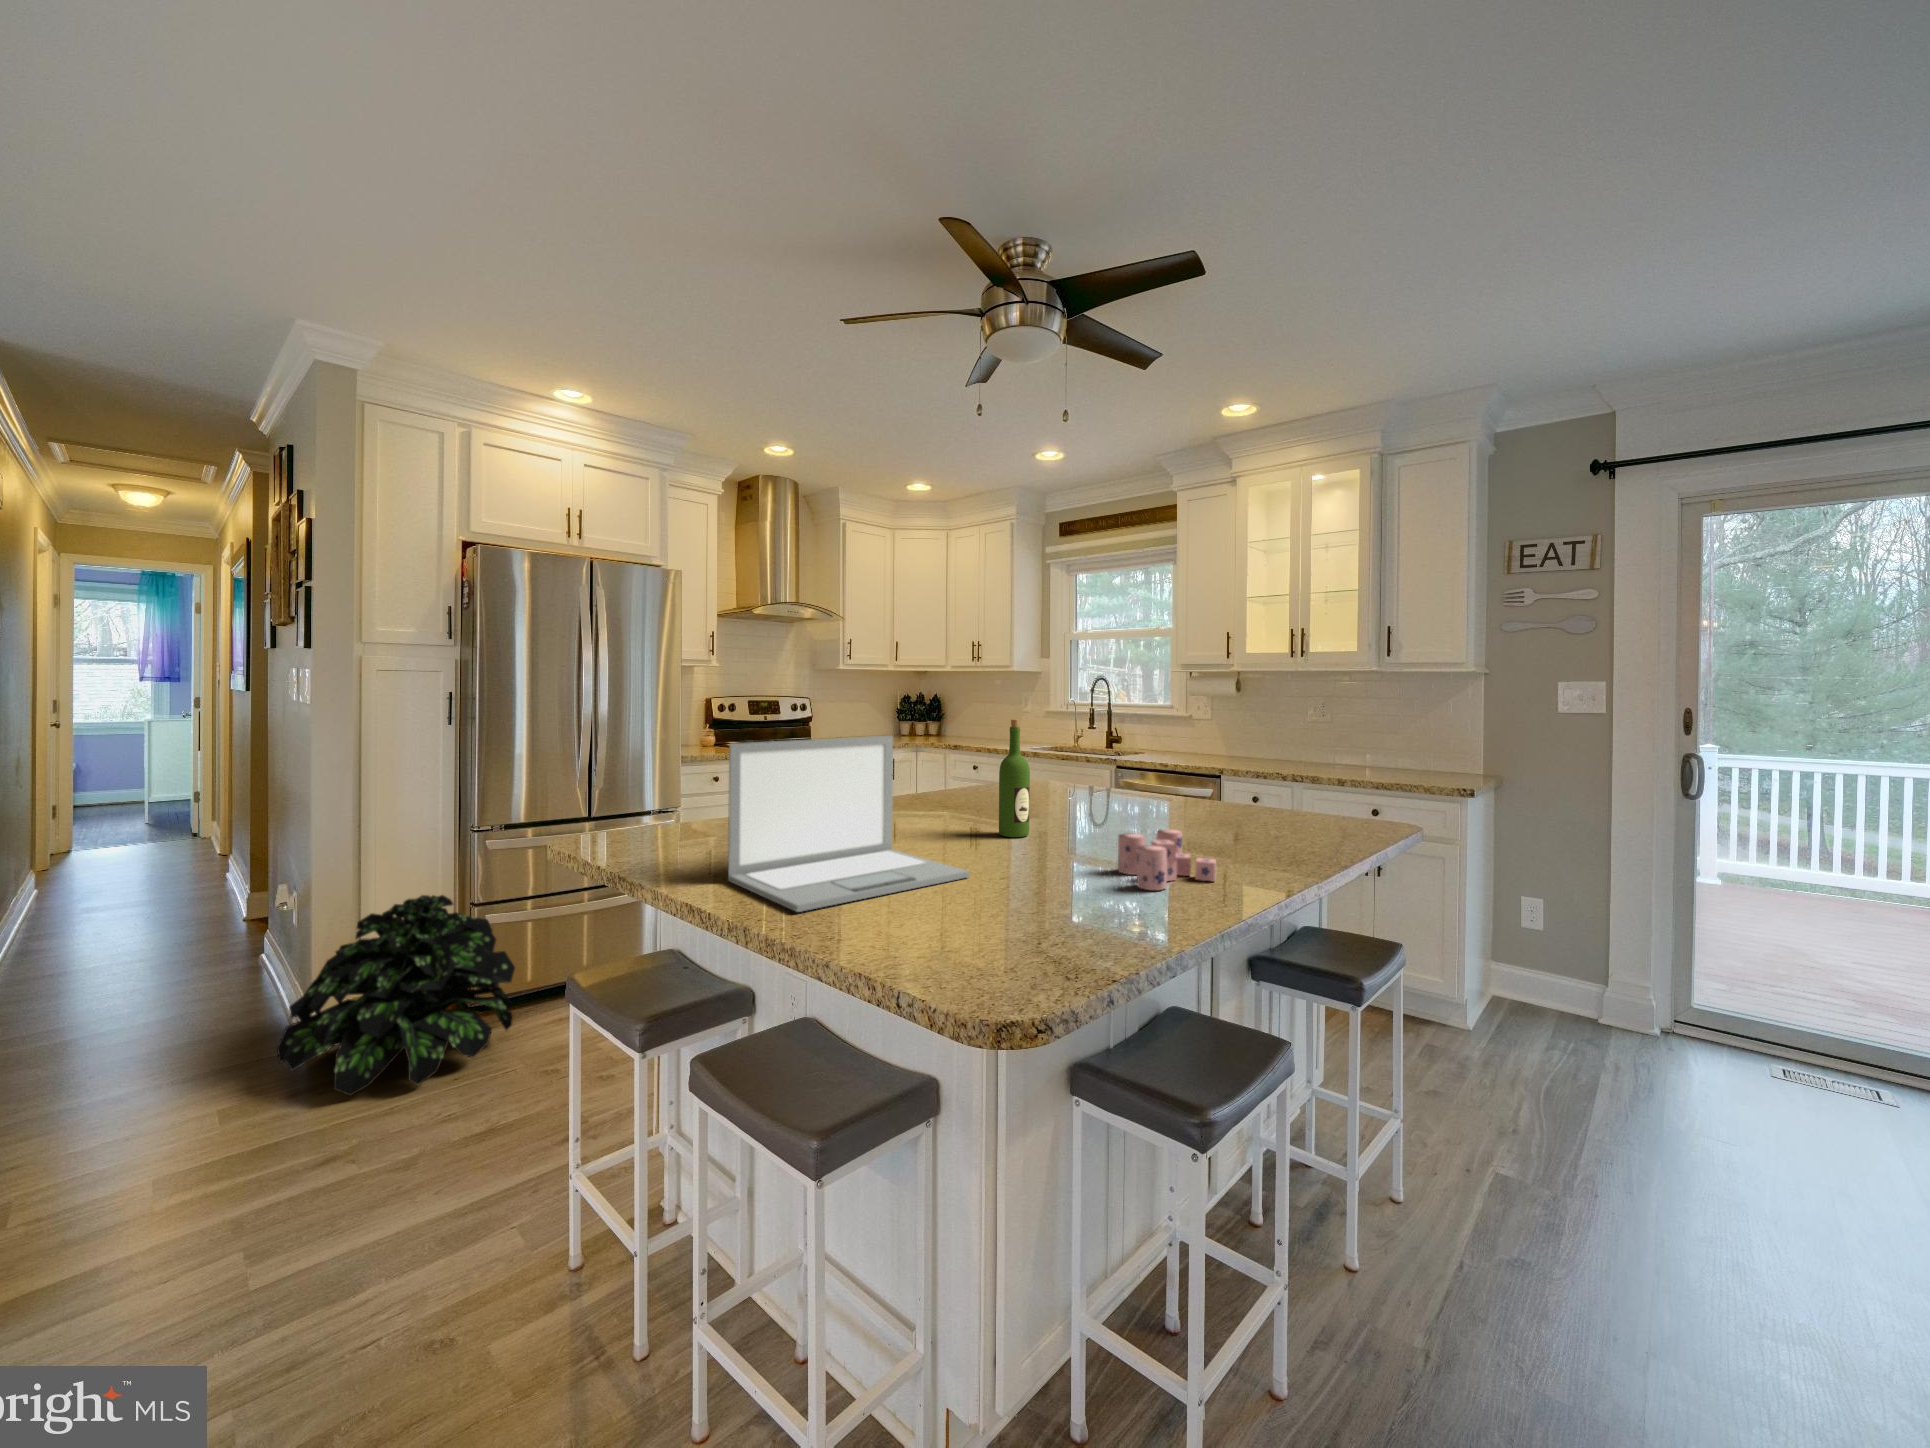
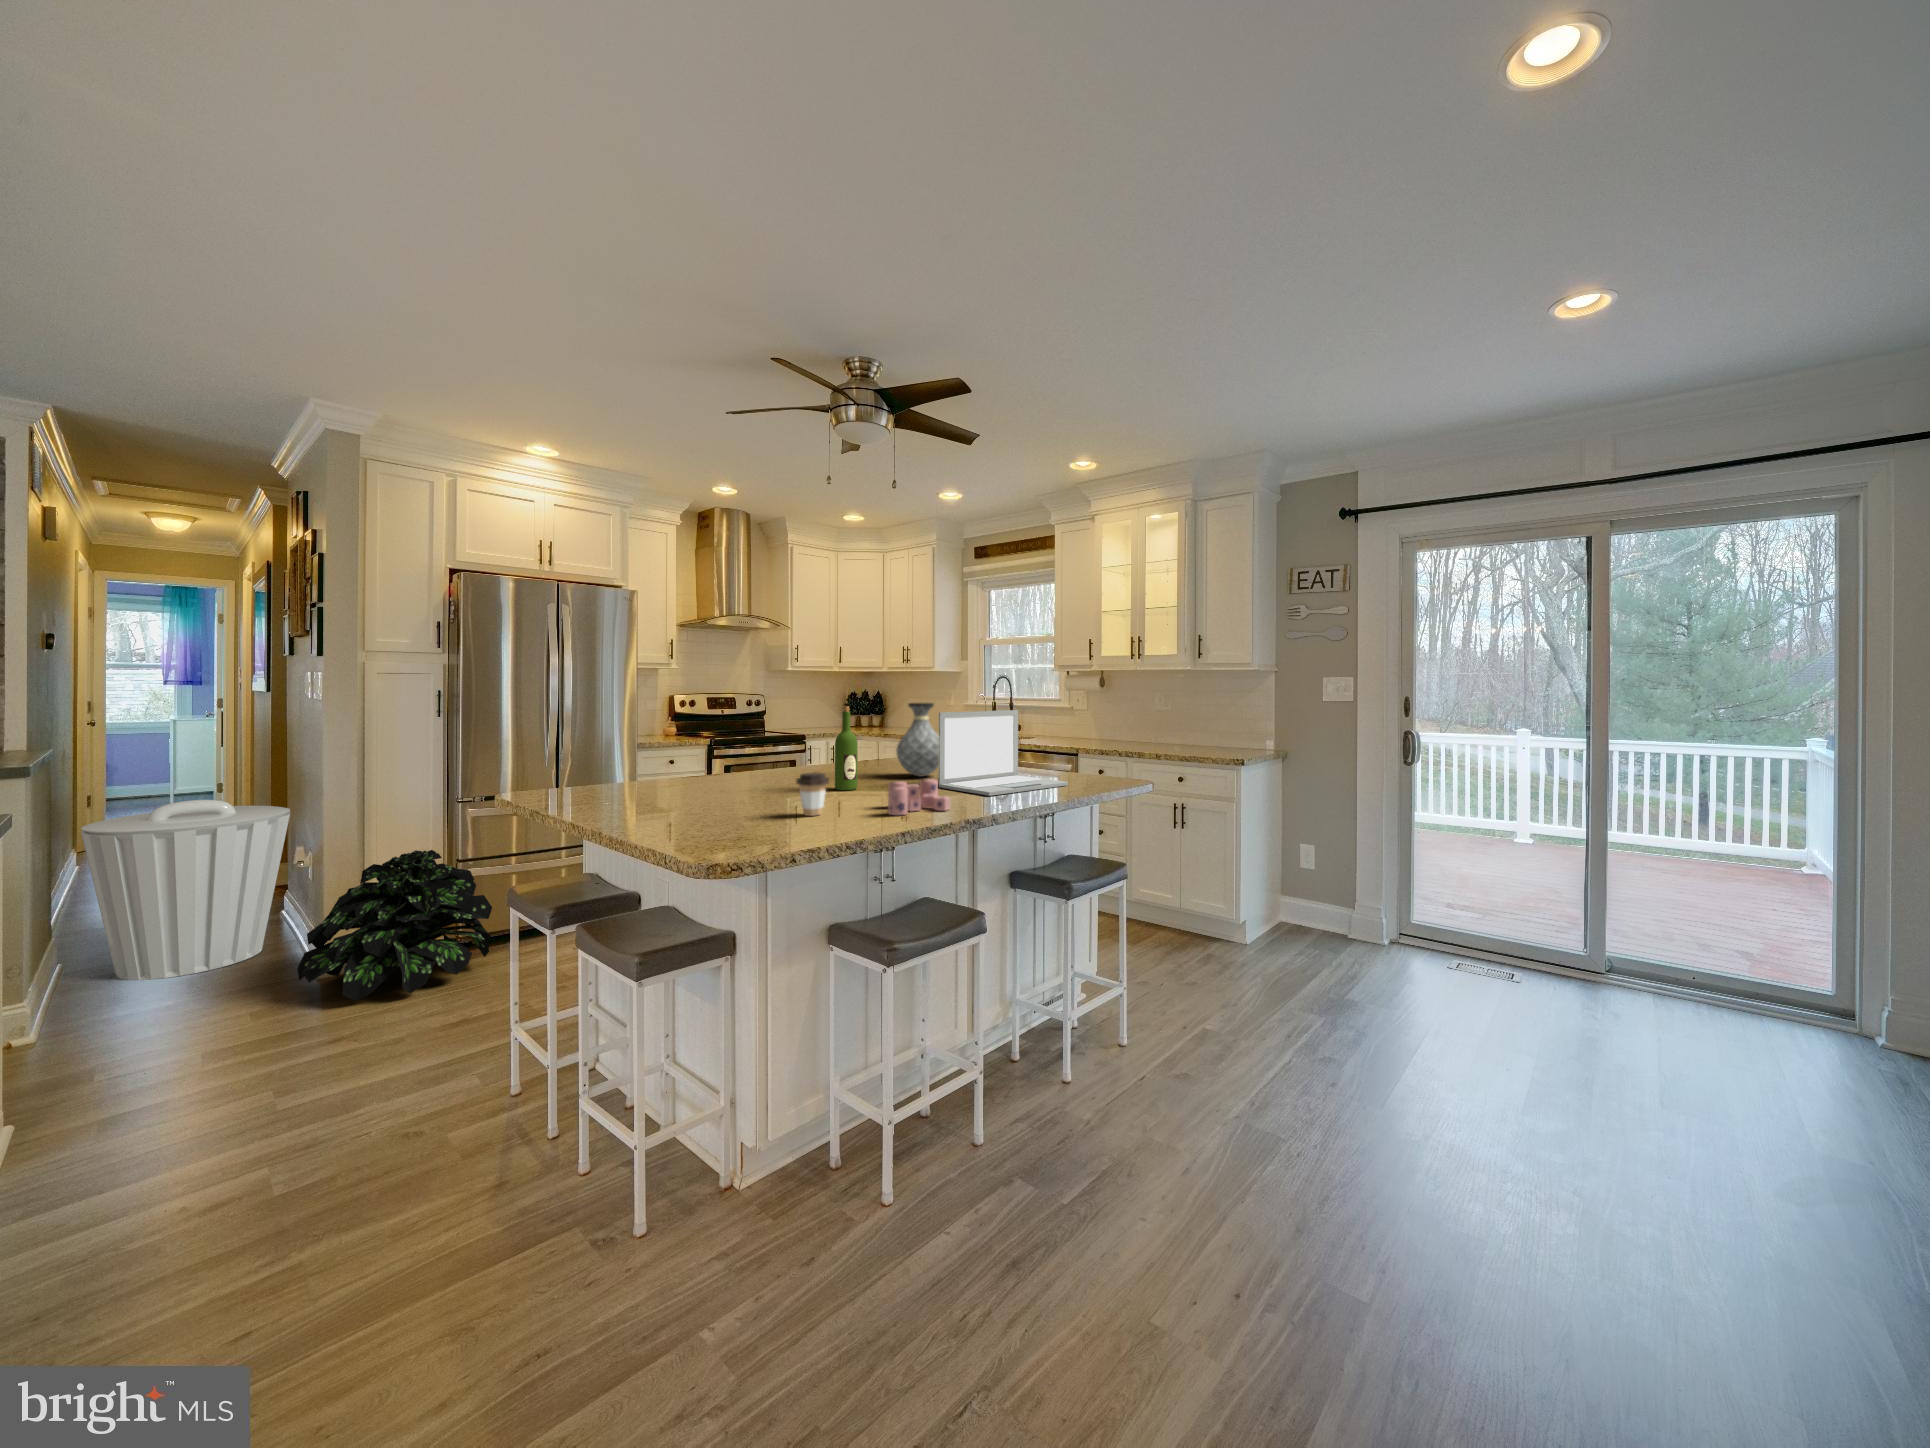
vase: none [1055,713,1122,813] -> present [896,703,939,777]
laptop: present [728,736,970,912] -> present [939,710,1068,796]
coffee cup: none [1001,822,1048,890] -> present [796,772,829,816]
trash can: none [16,826,270,1054] -> present [81,800,290,980]

